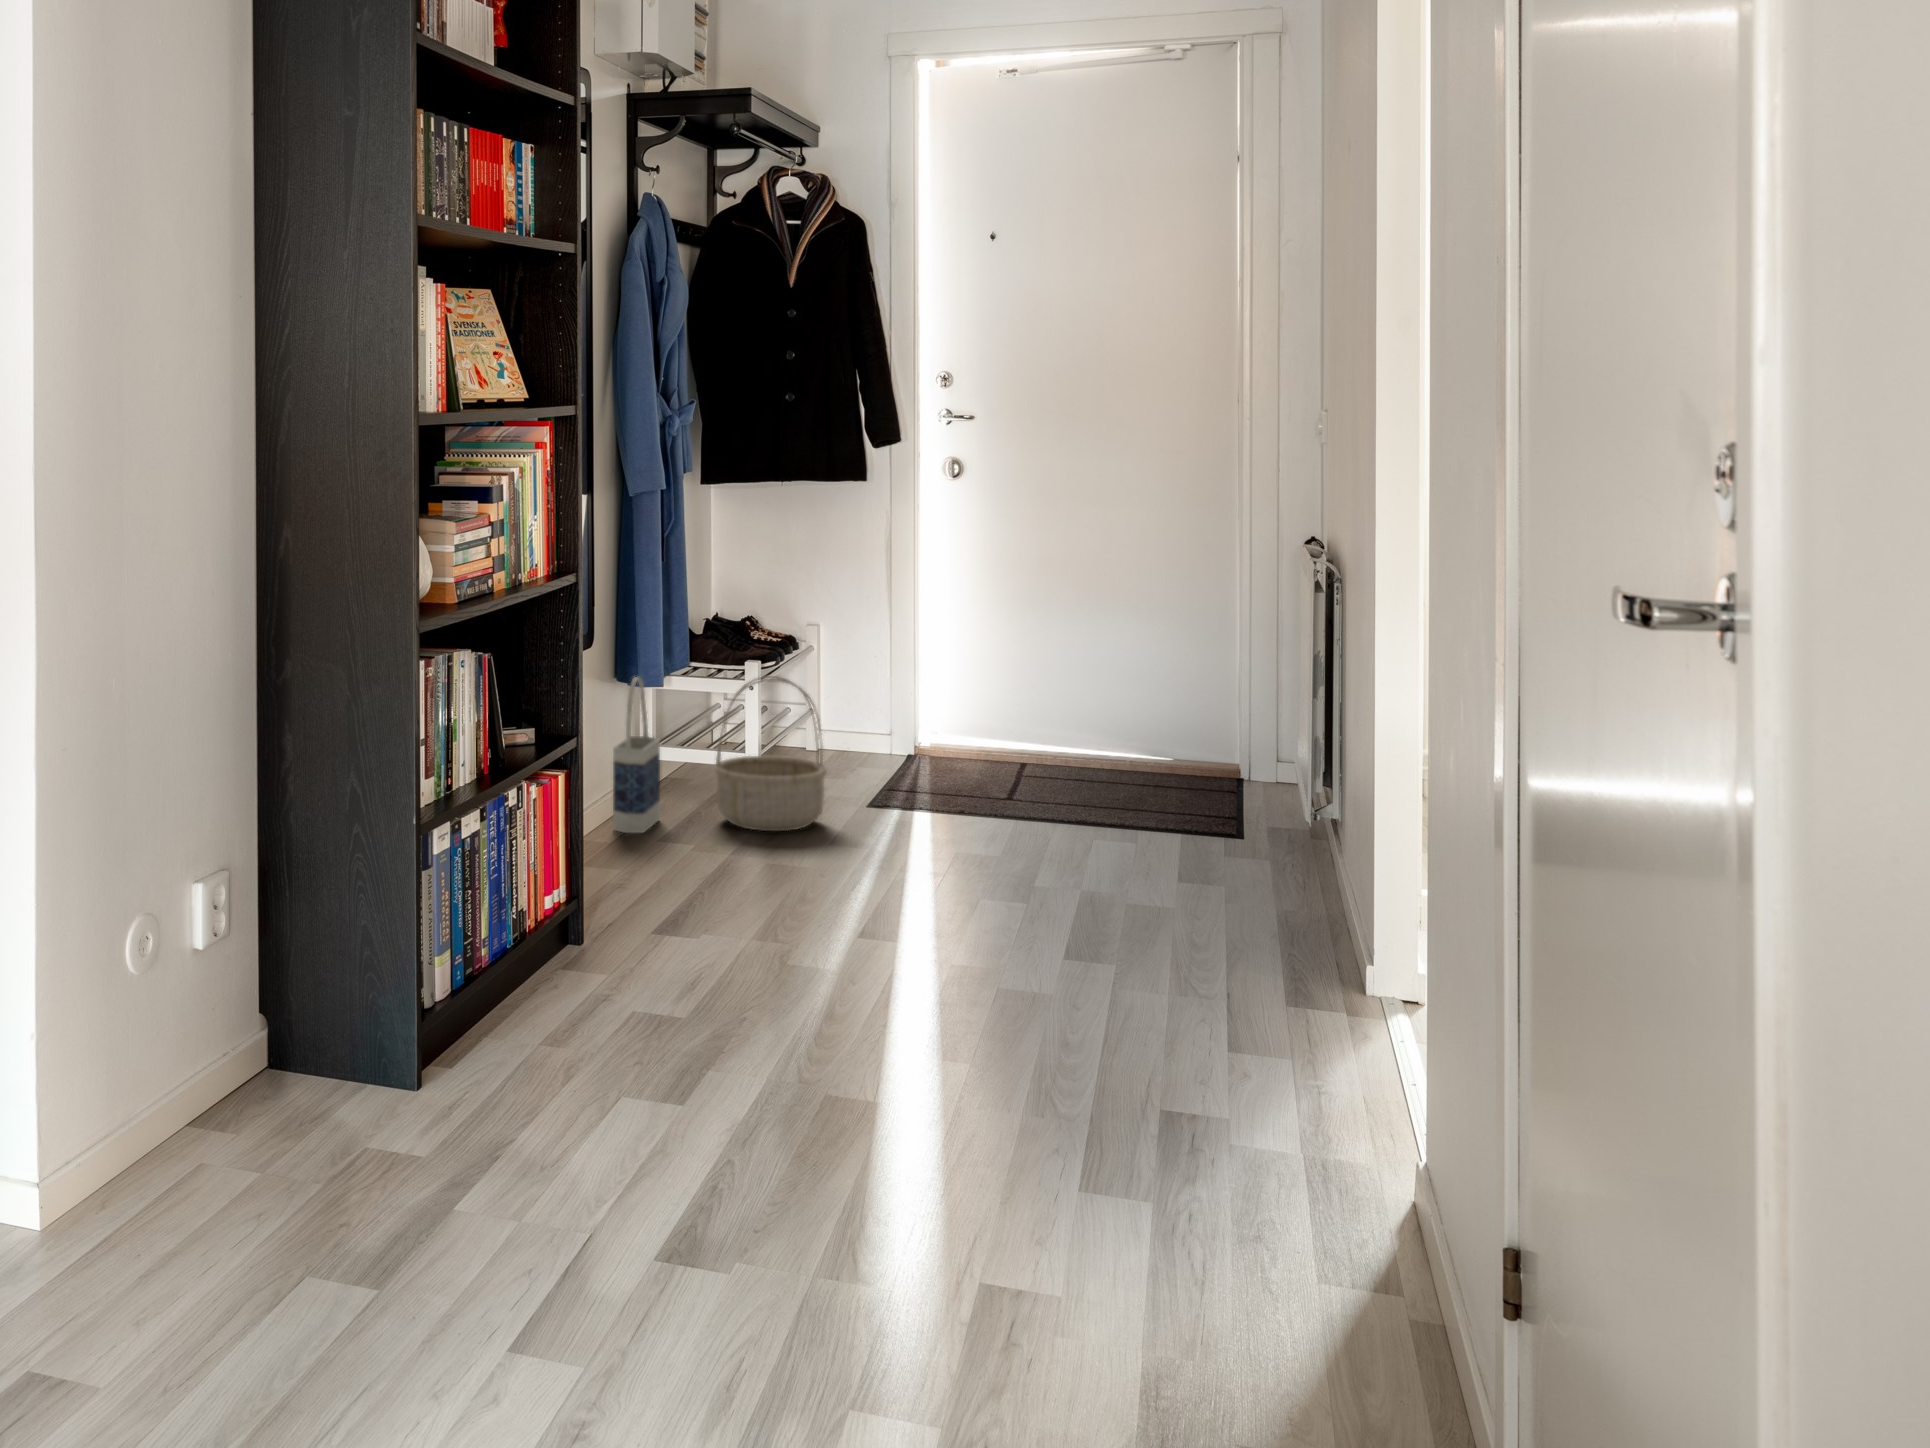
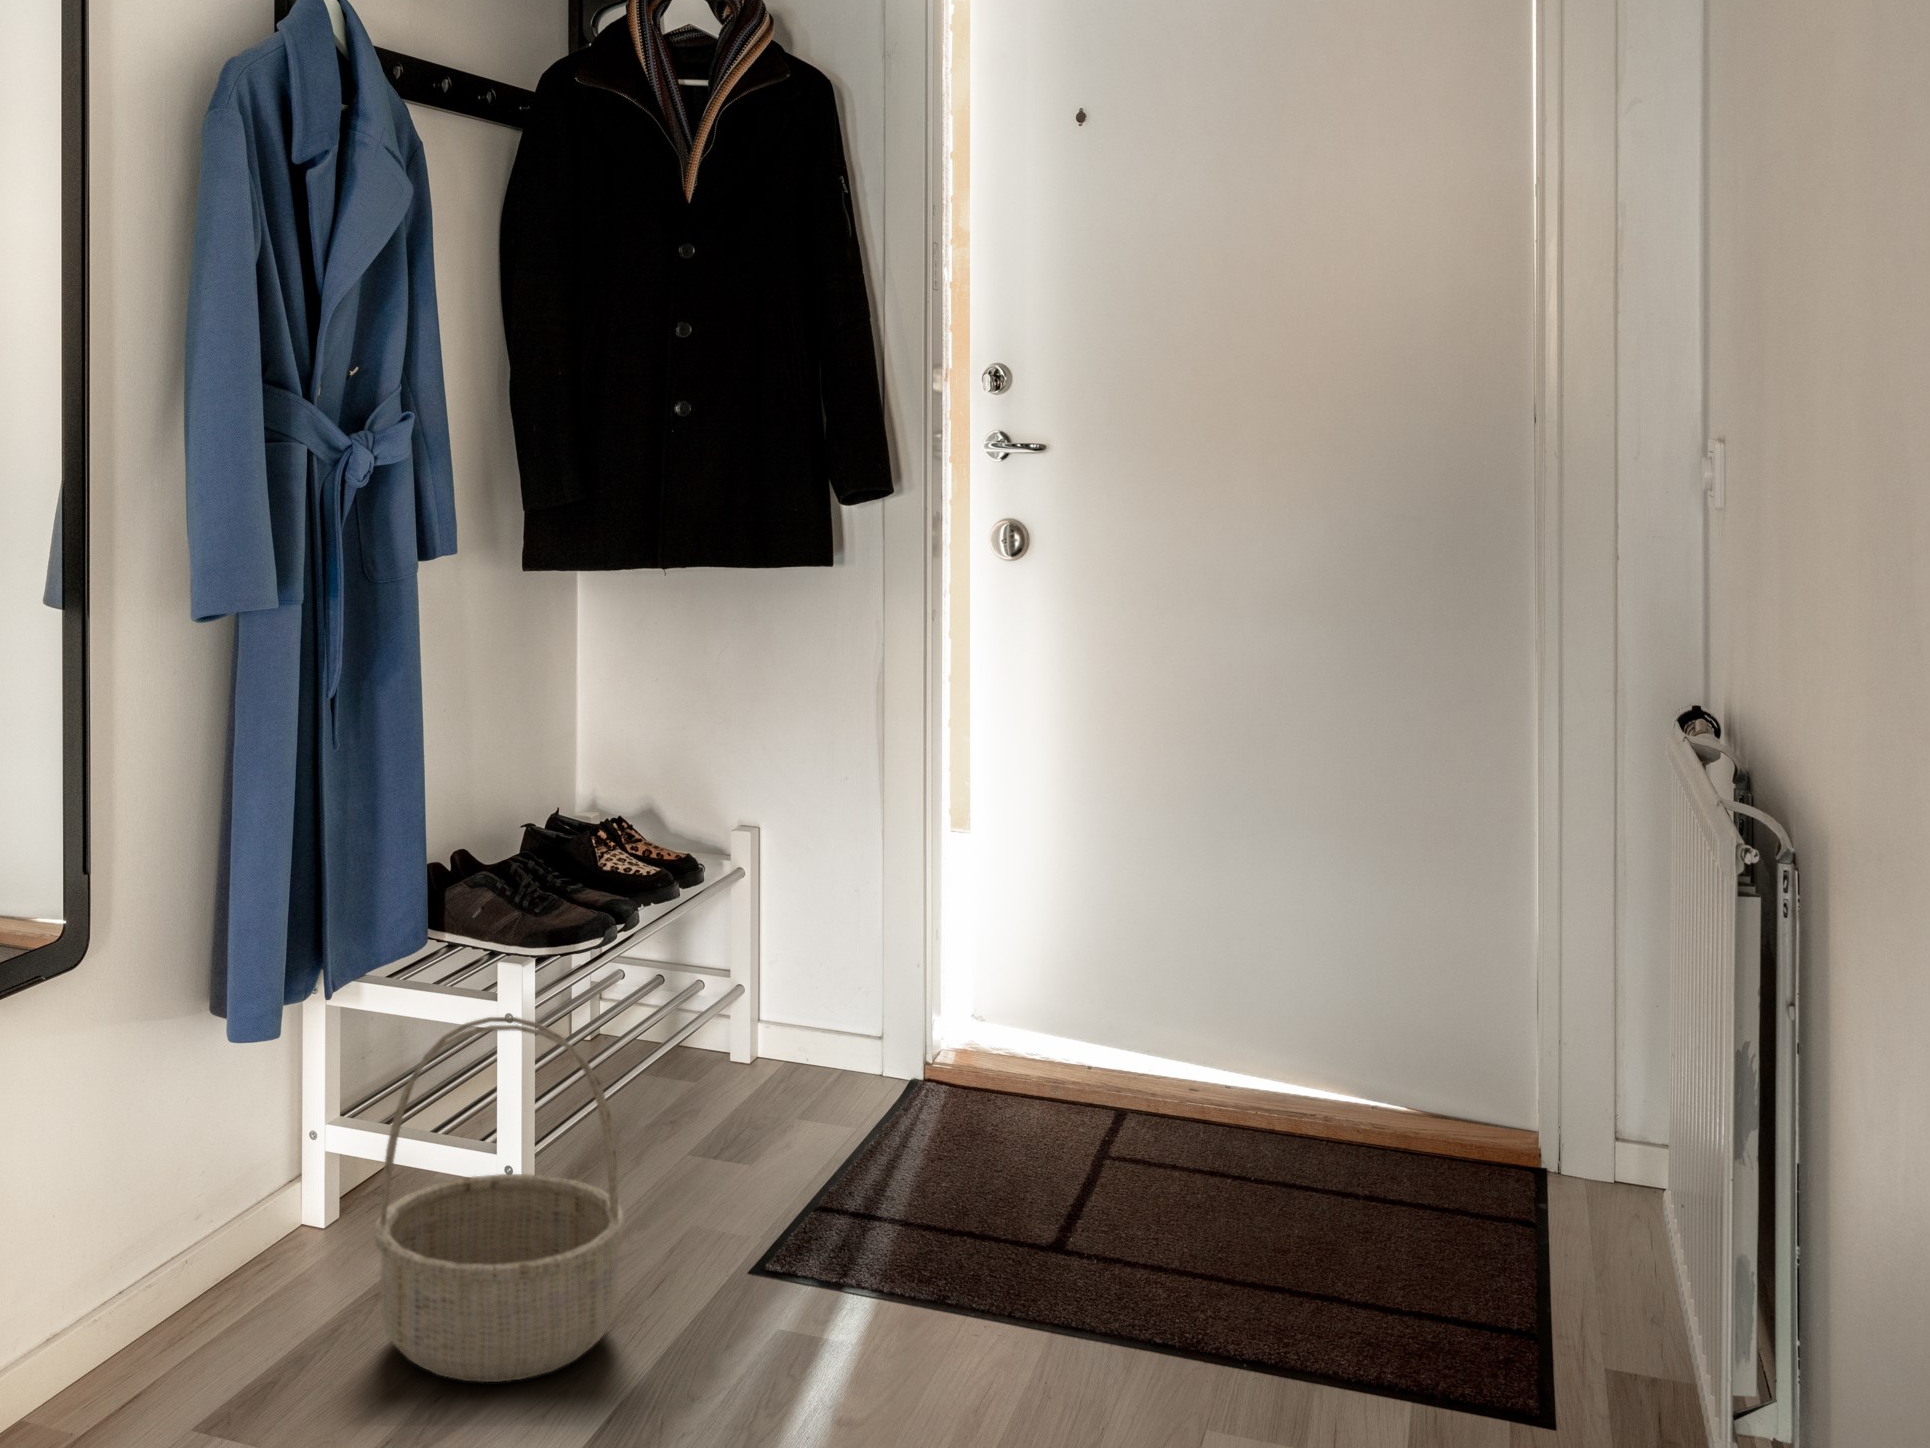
bag: present [613,677,660,833] -> none [124,1022,264,1392]

